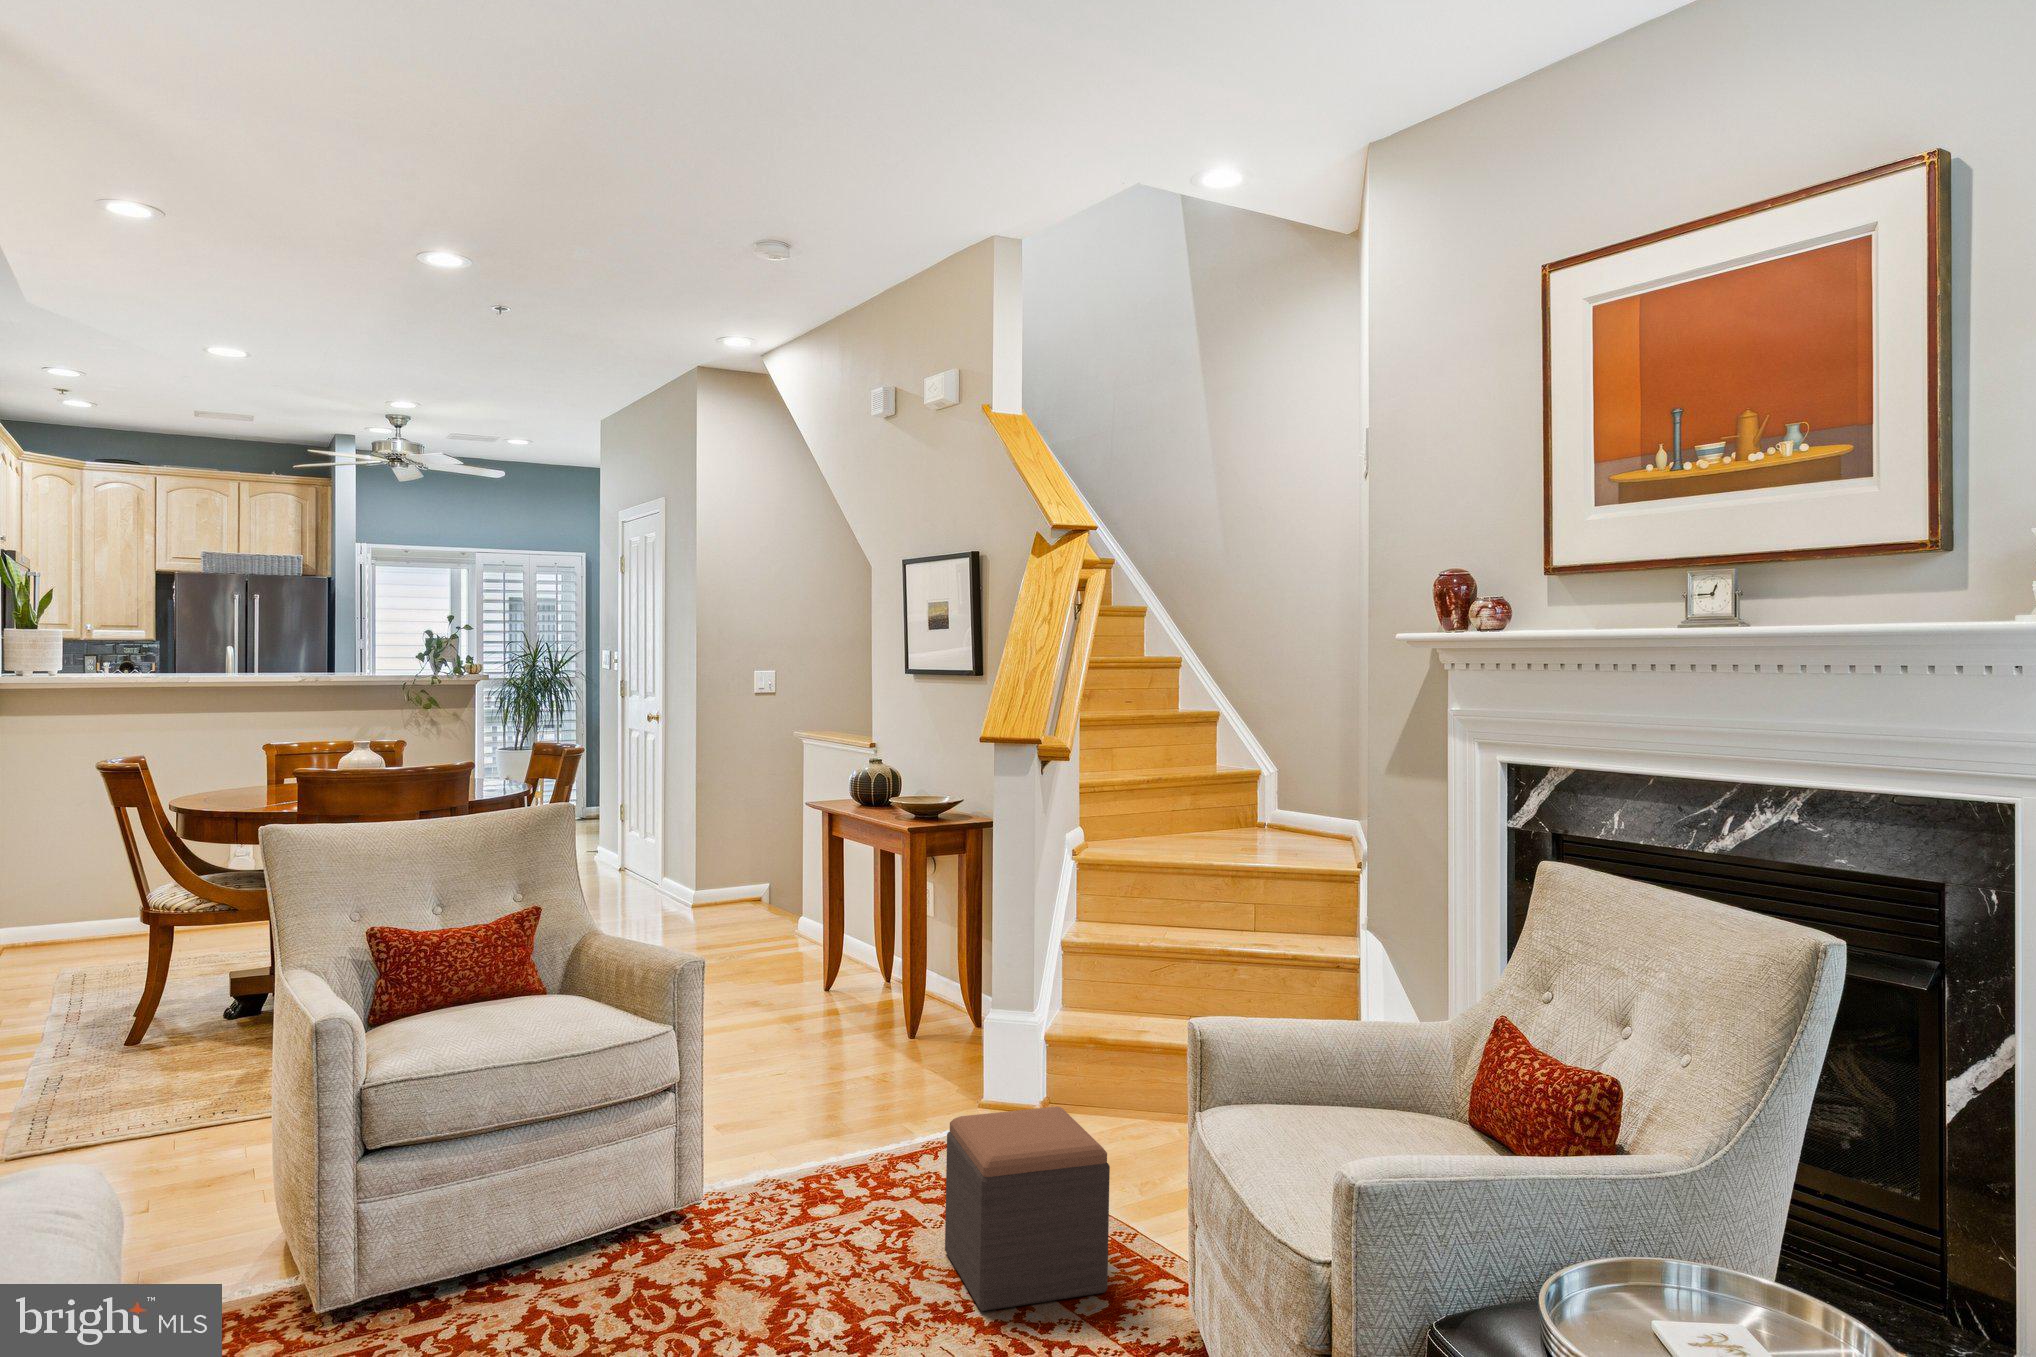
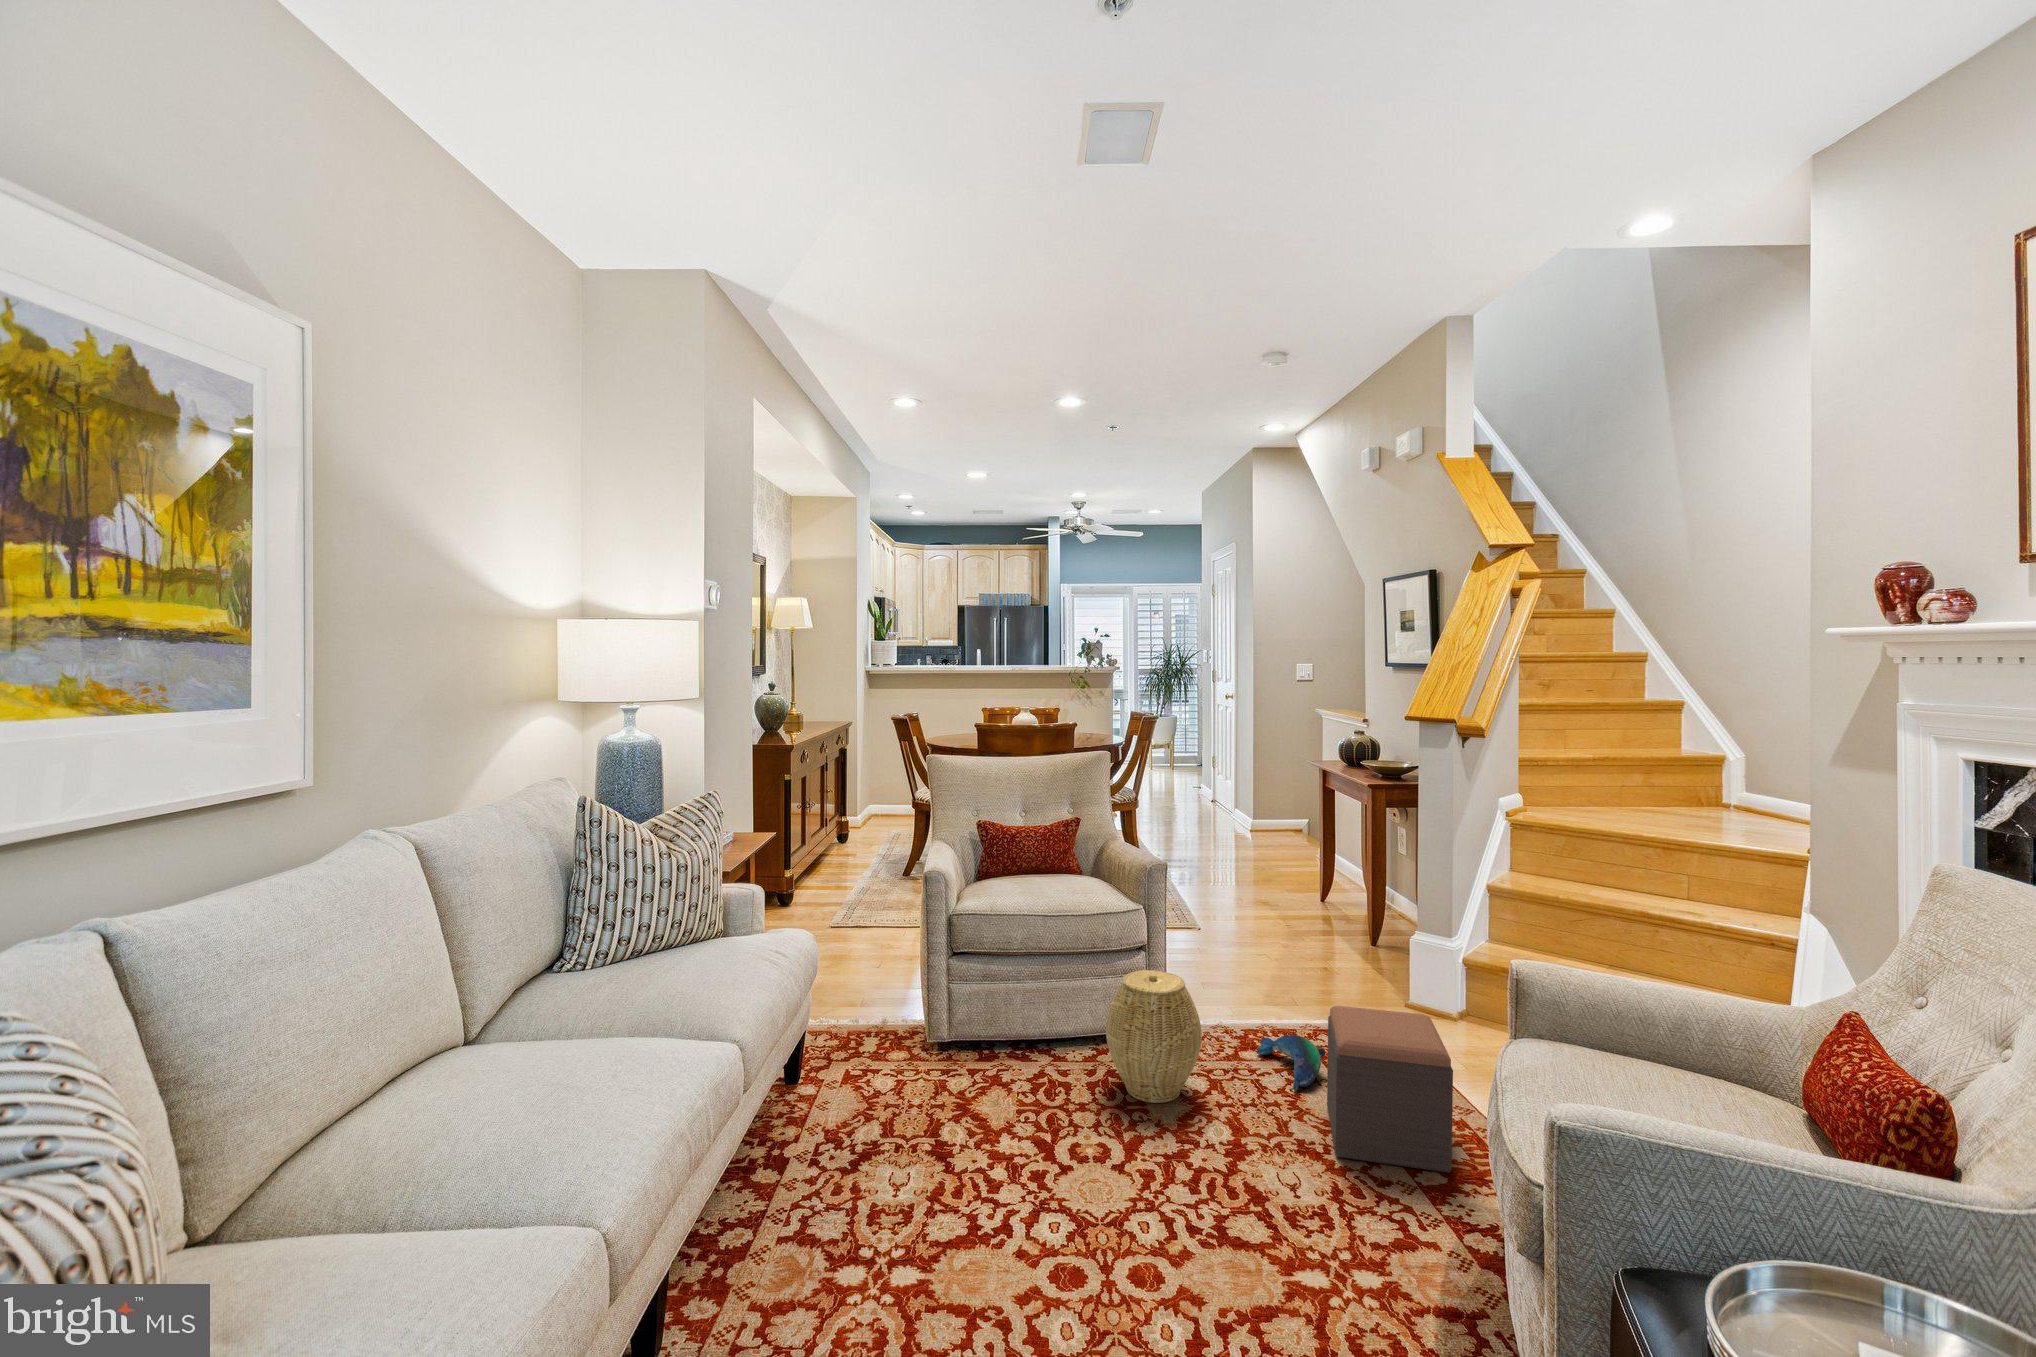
woven basket: none [644,1116,786,1311] -> present [1106,970,1202,1103]
plush toy: none [833,1169,926,1242] -> present [1257,1035,1325,1090]

